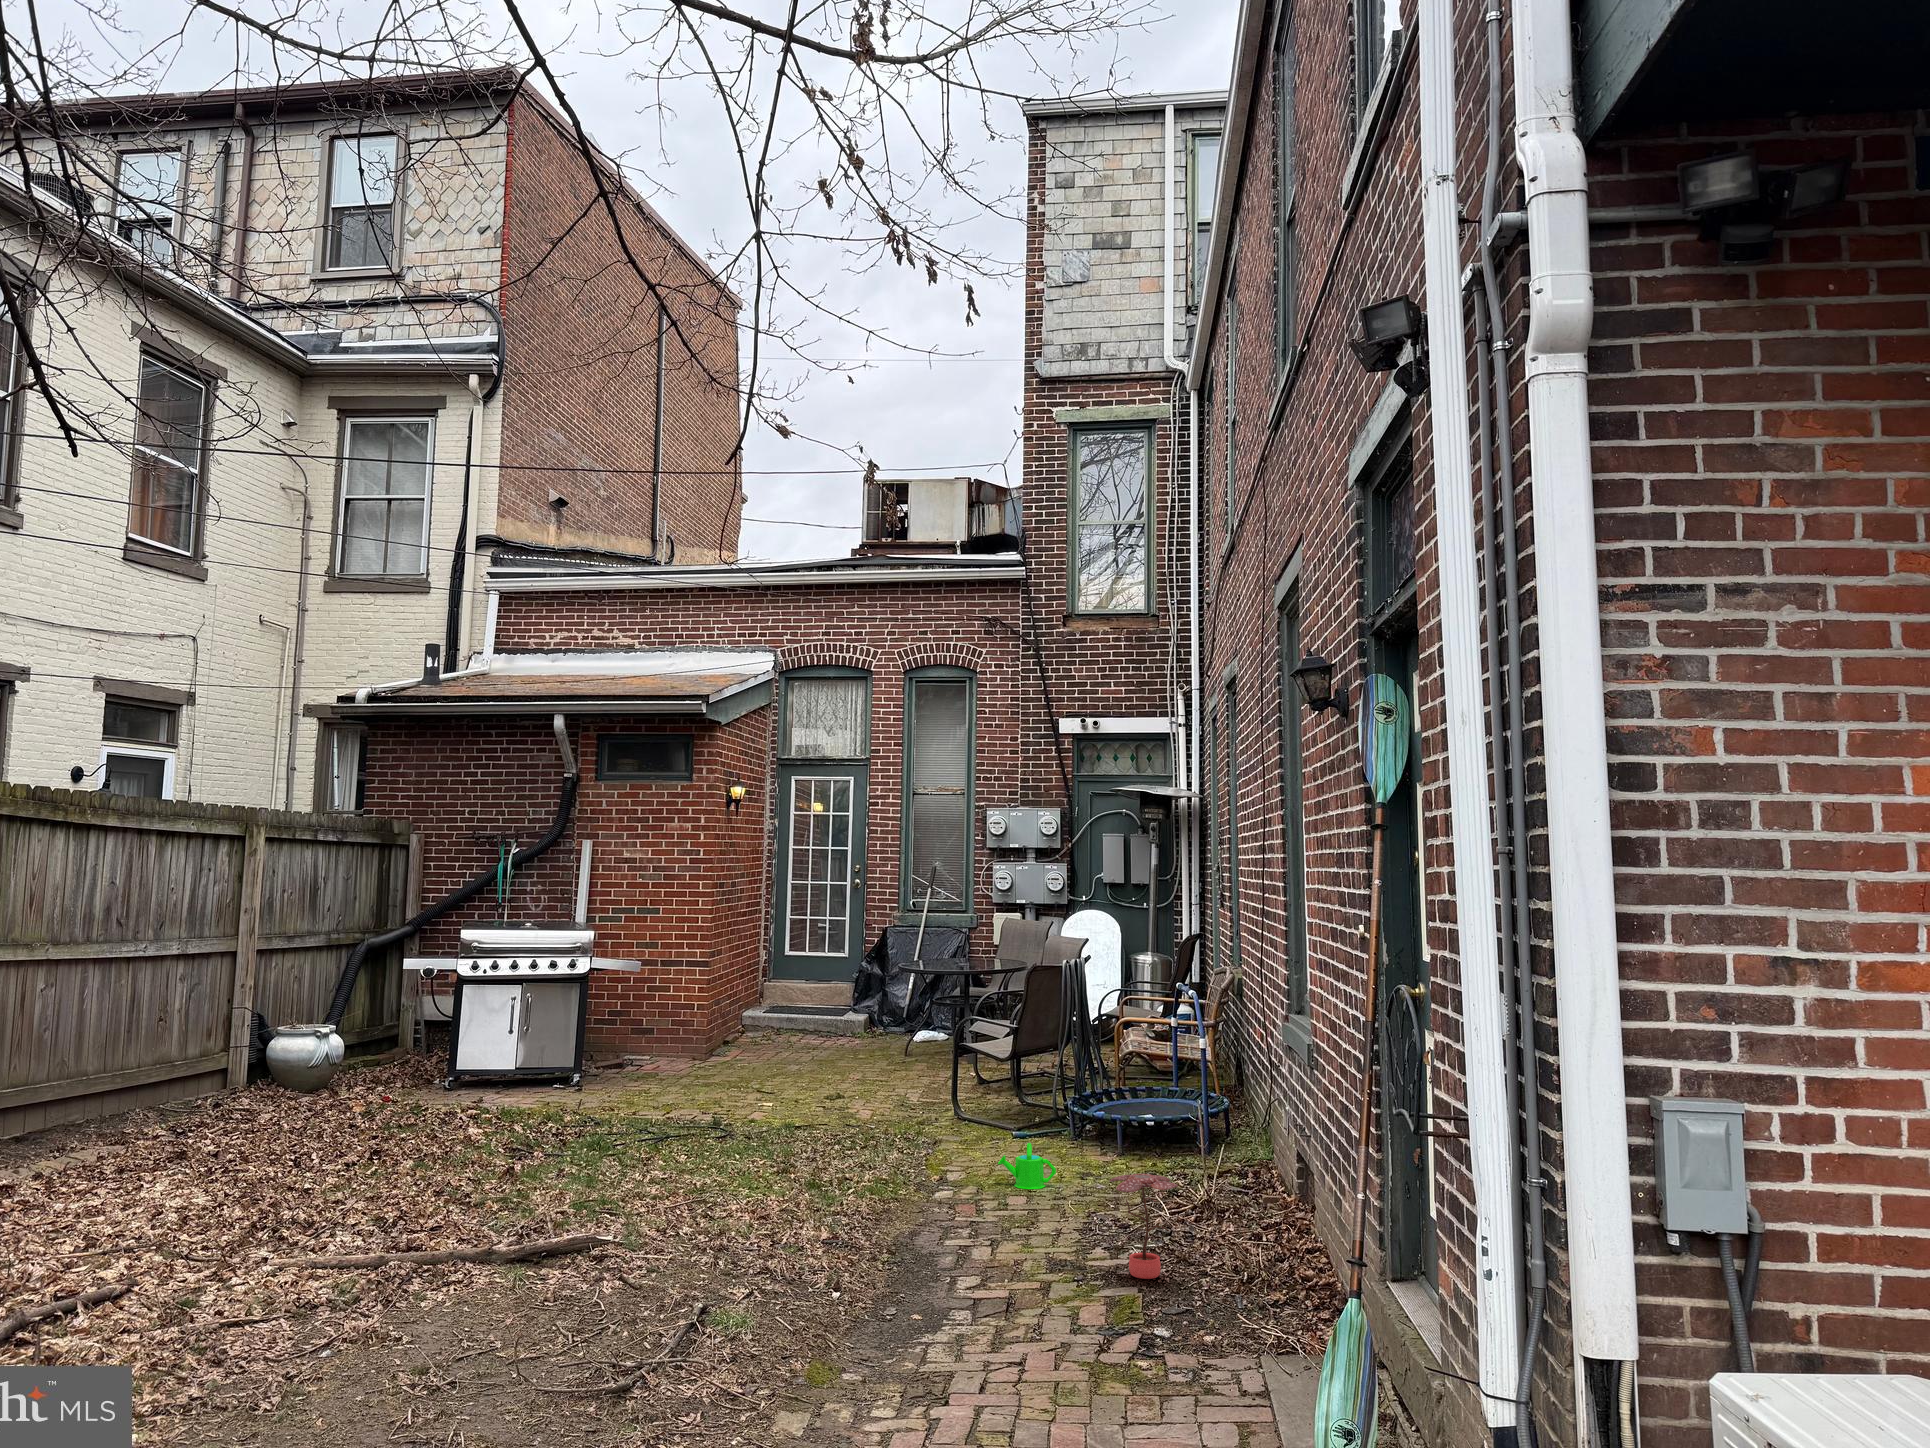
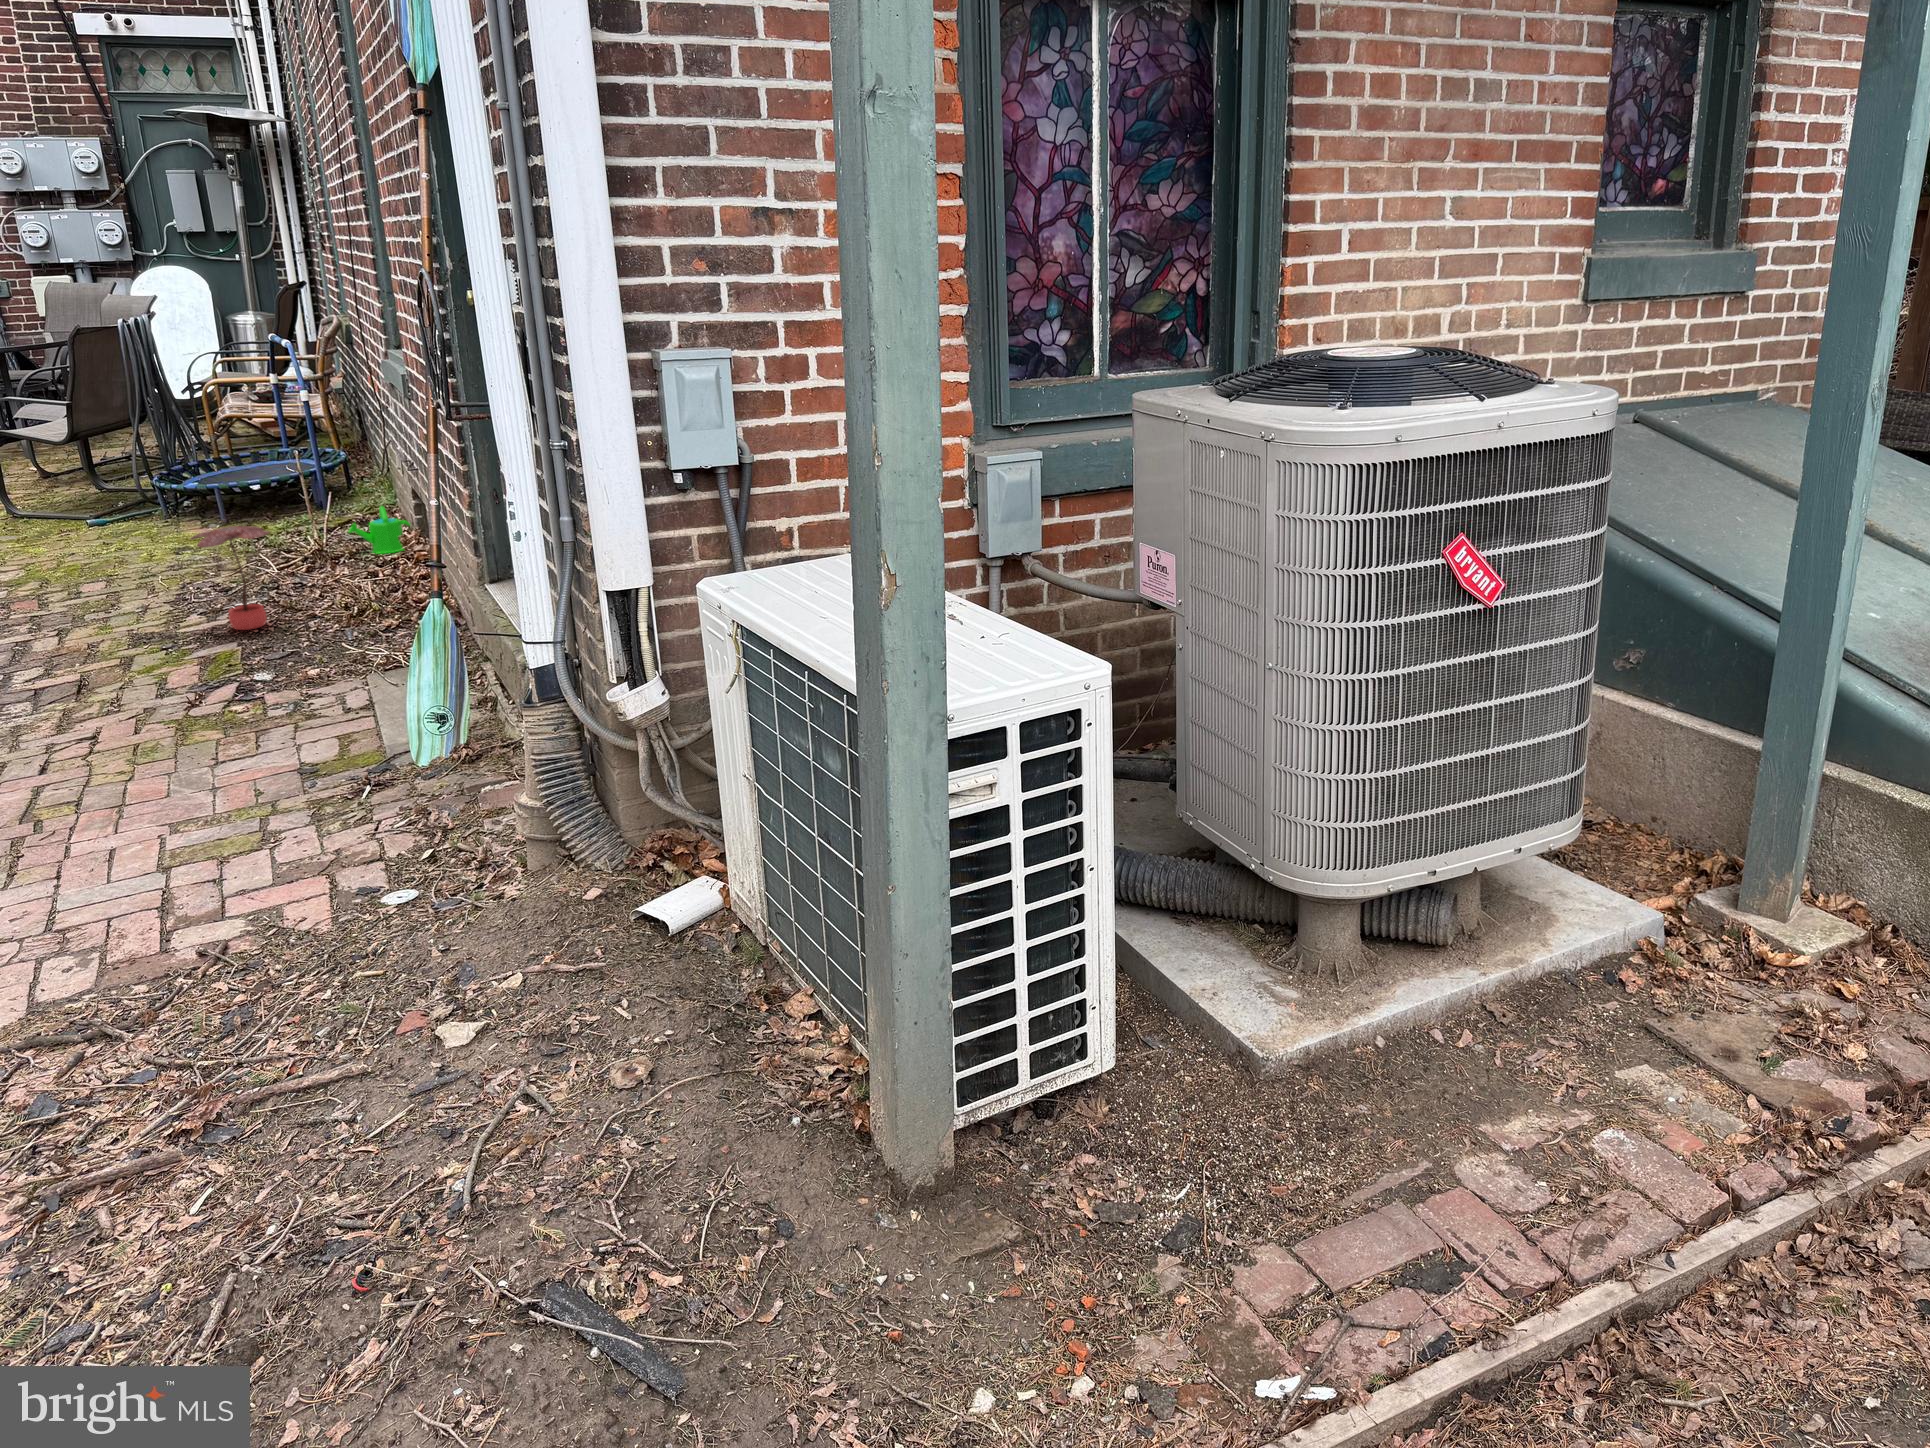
watering can: present [998,1143,1056,1189] -> present [349,506,410,554]

